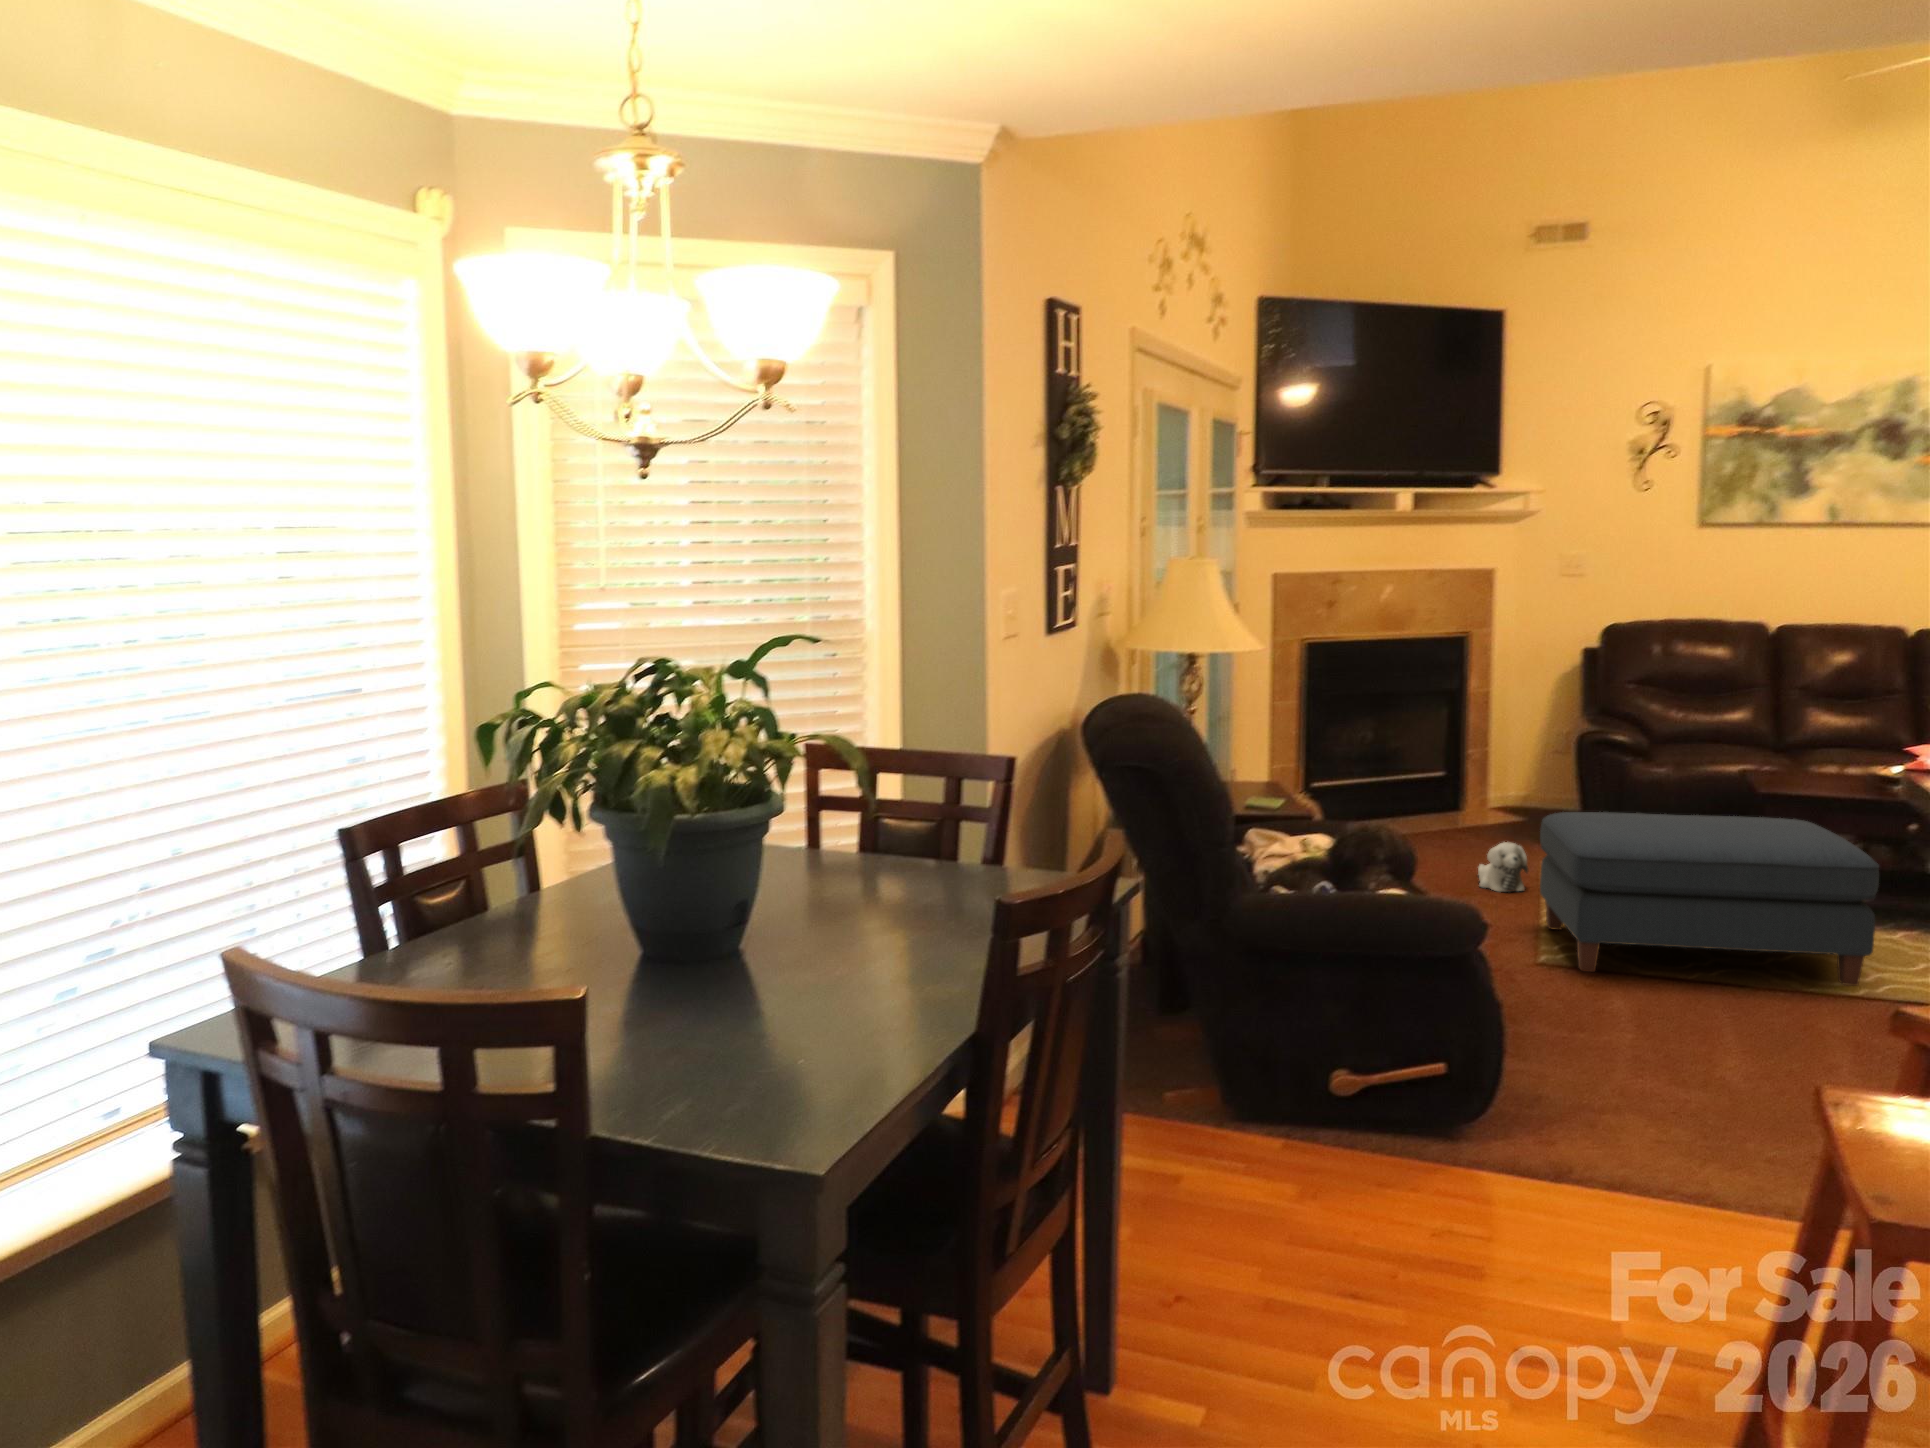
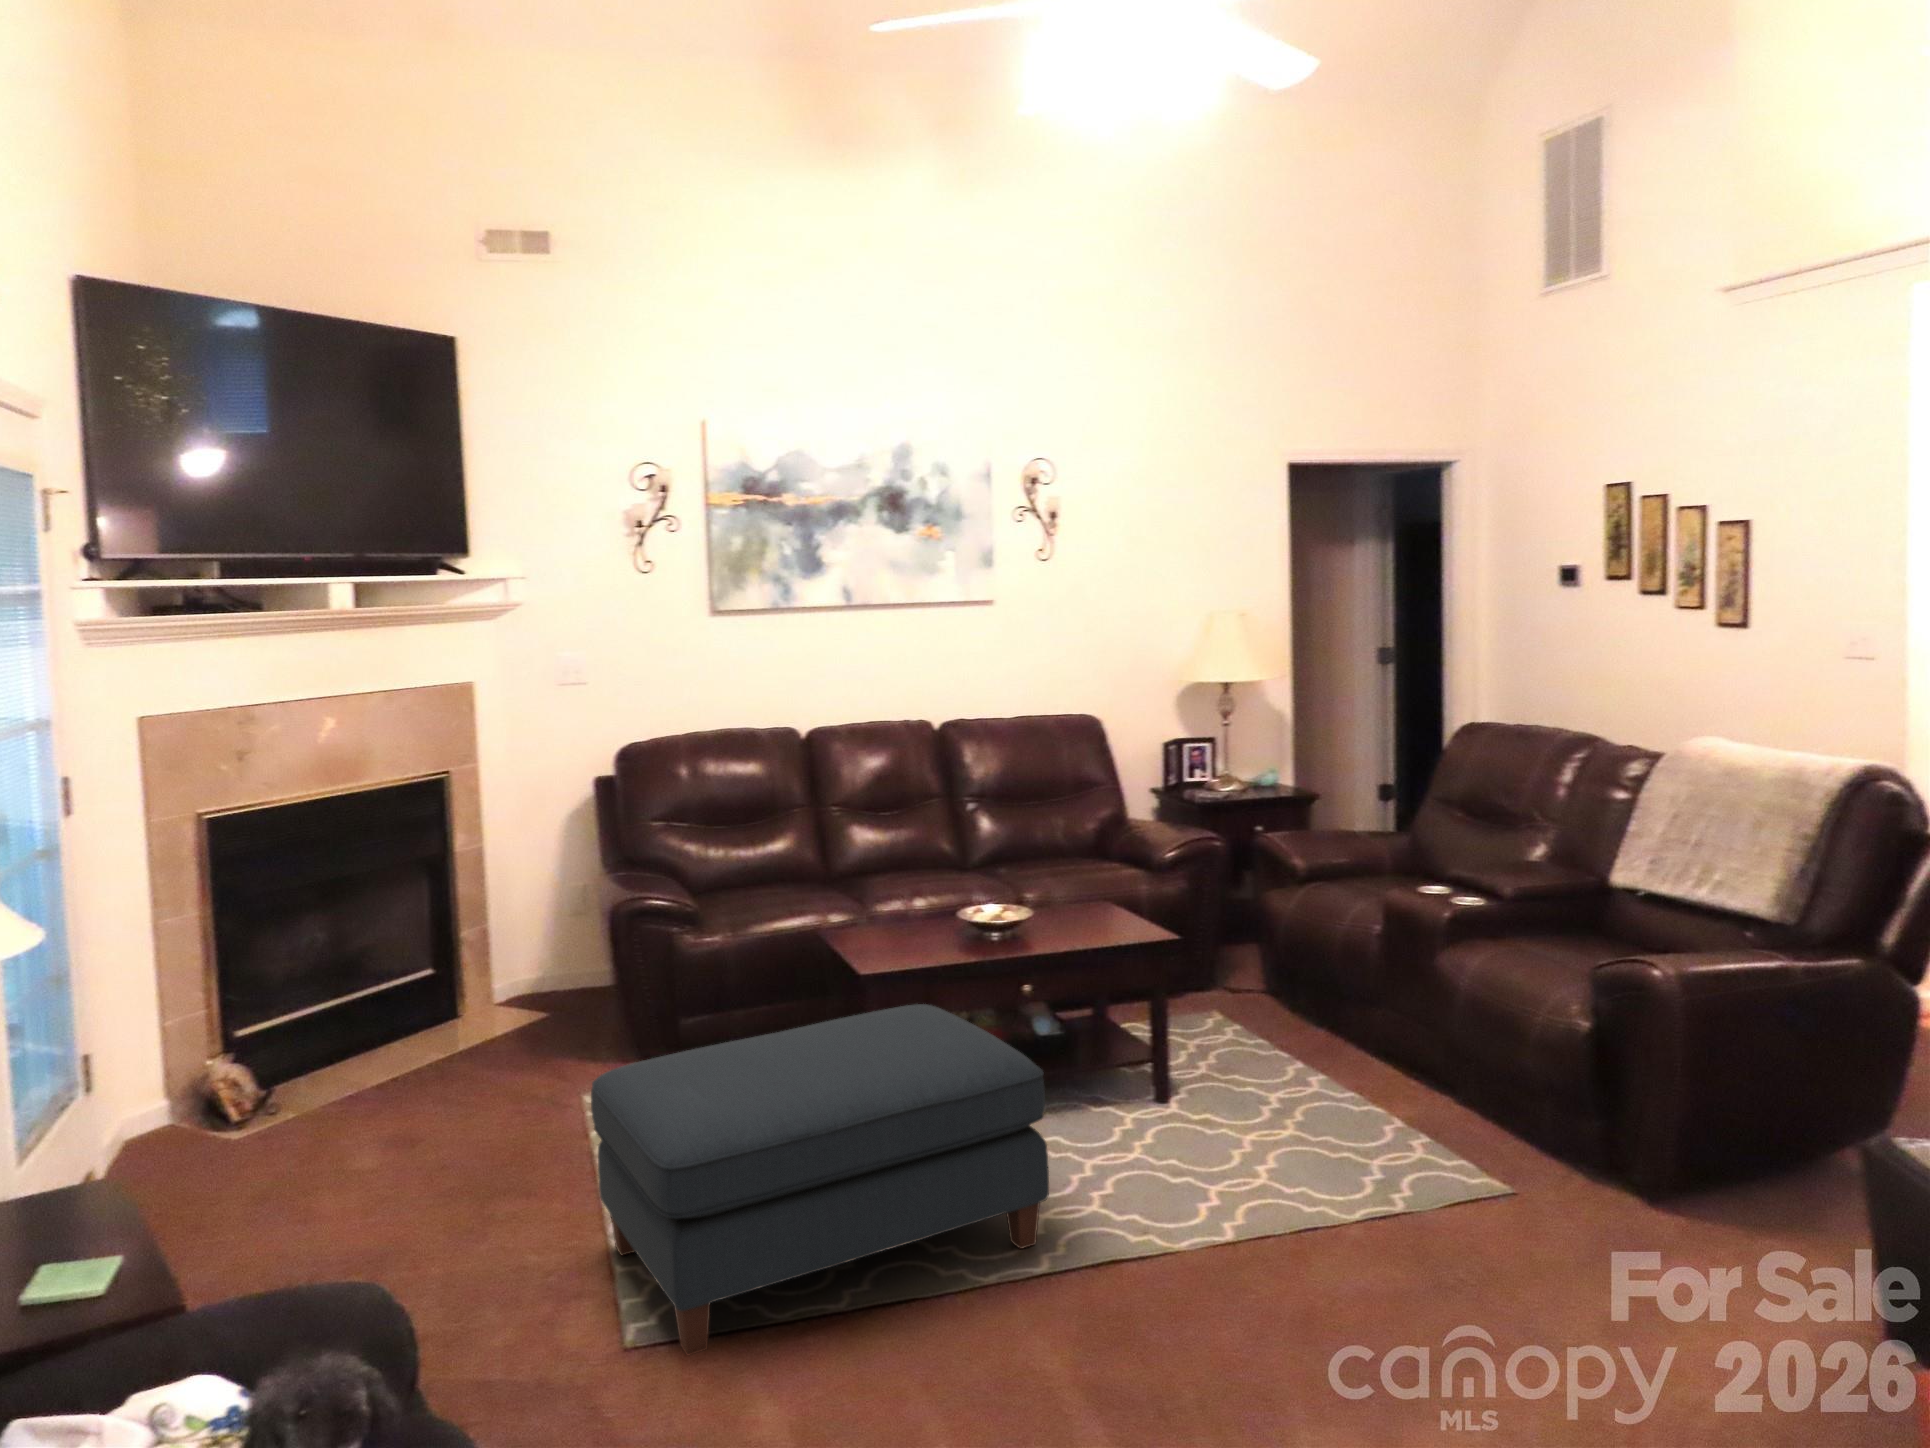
plush toy: present [1478,842,1528,892] -> none [501,1101,574,1184]

